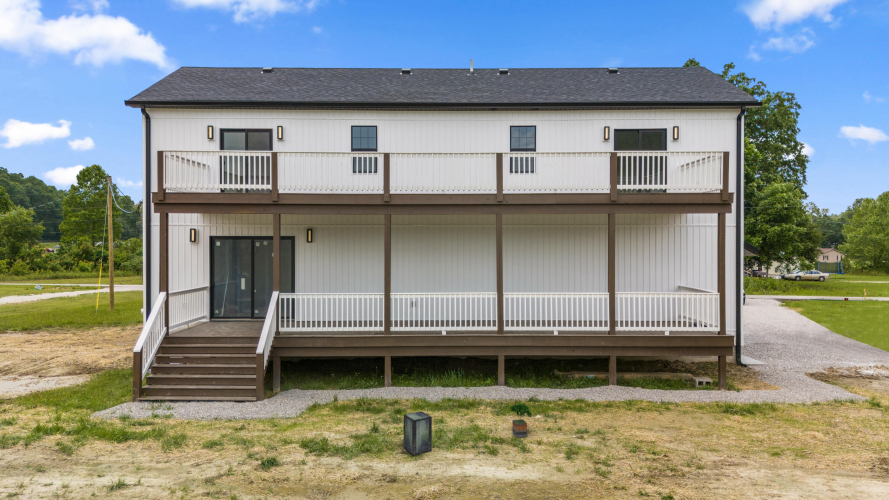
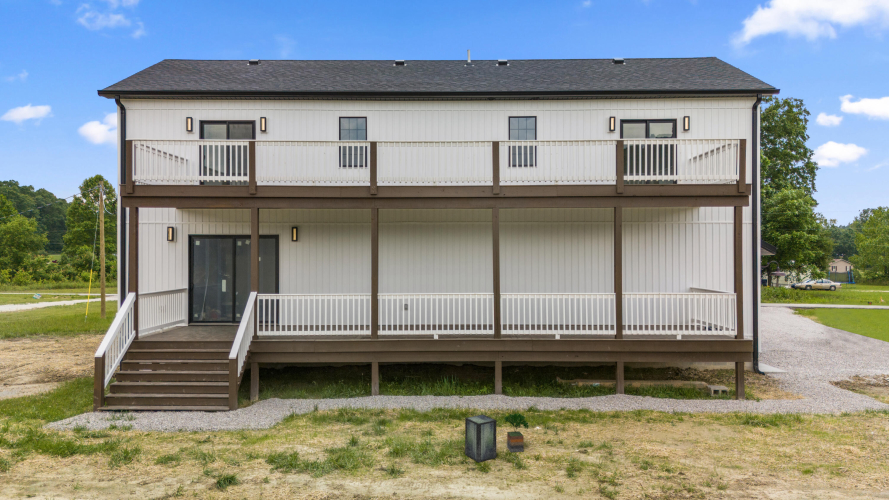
storage box: present [403,411,432,456] -> present [465,414,497,462]

